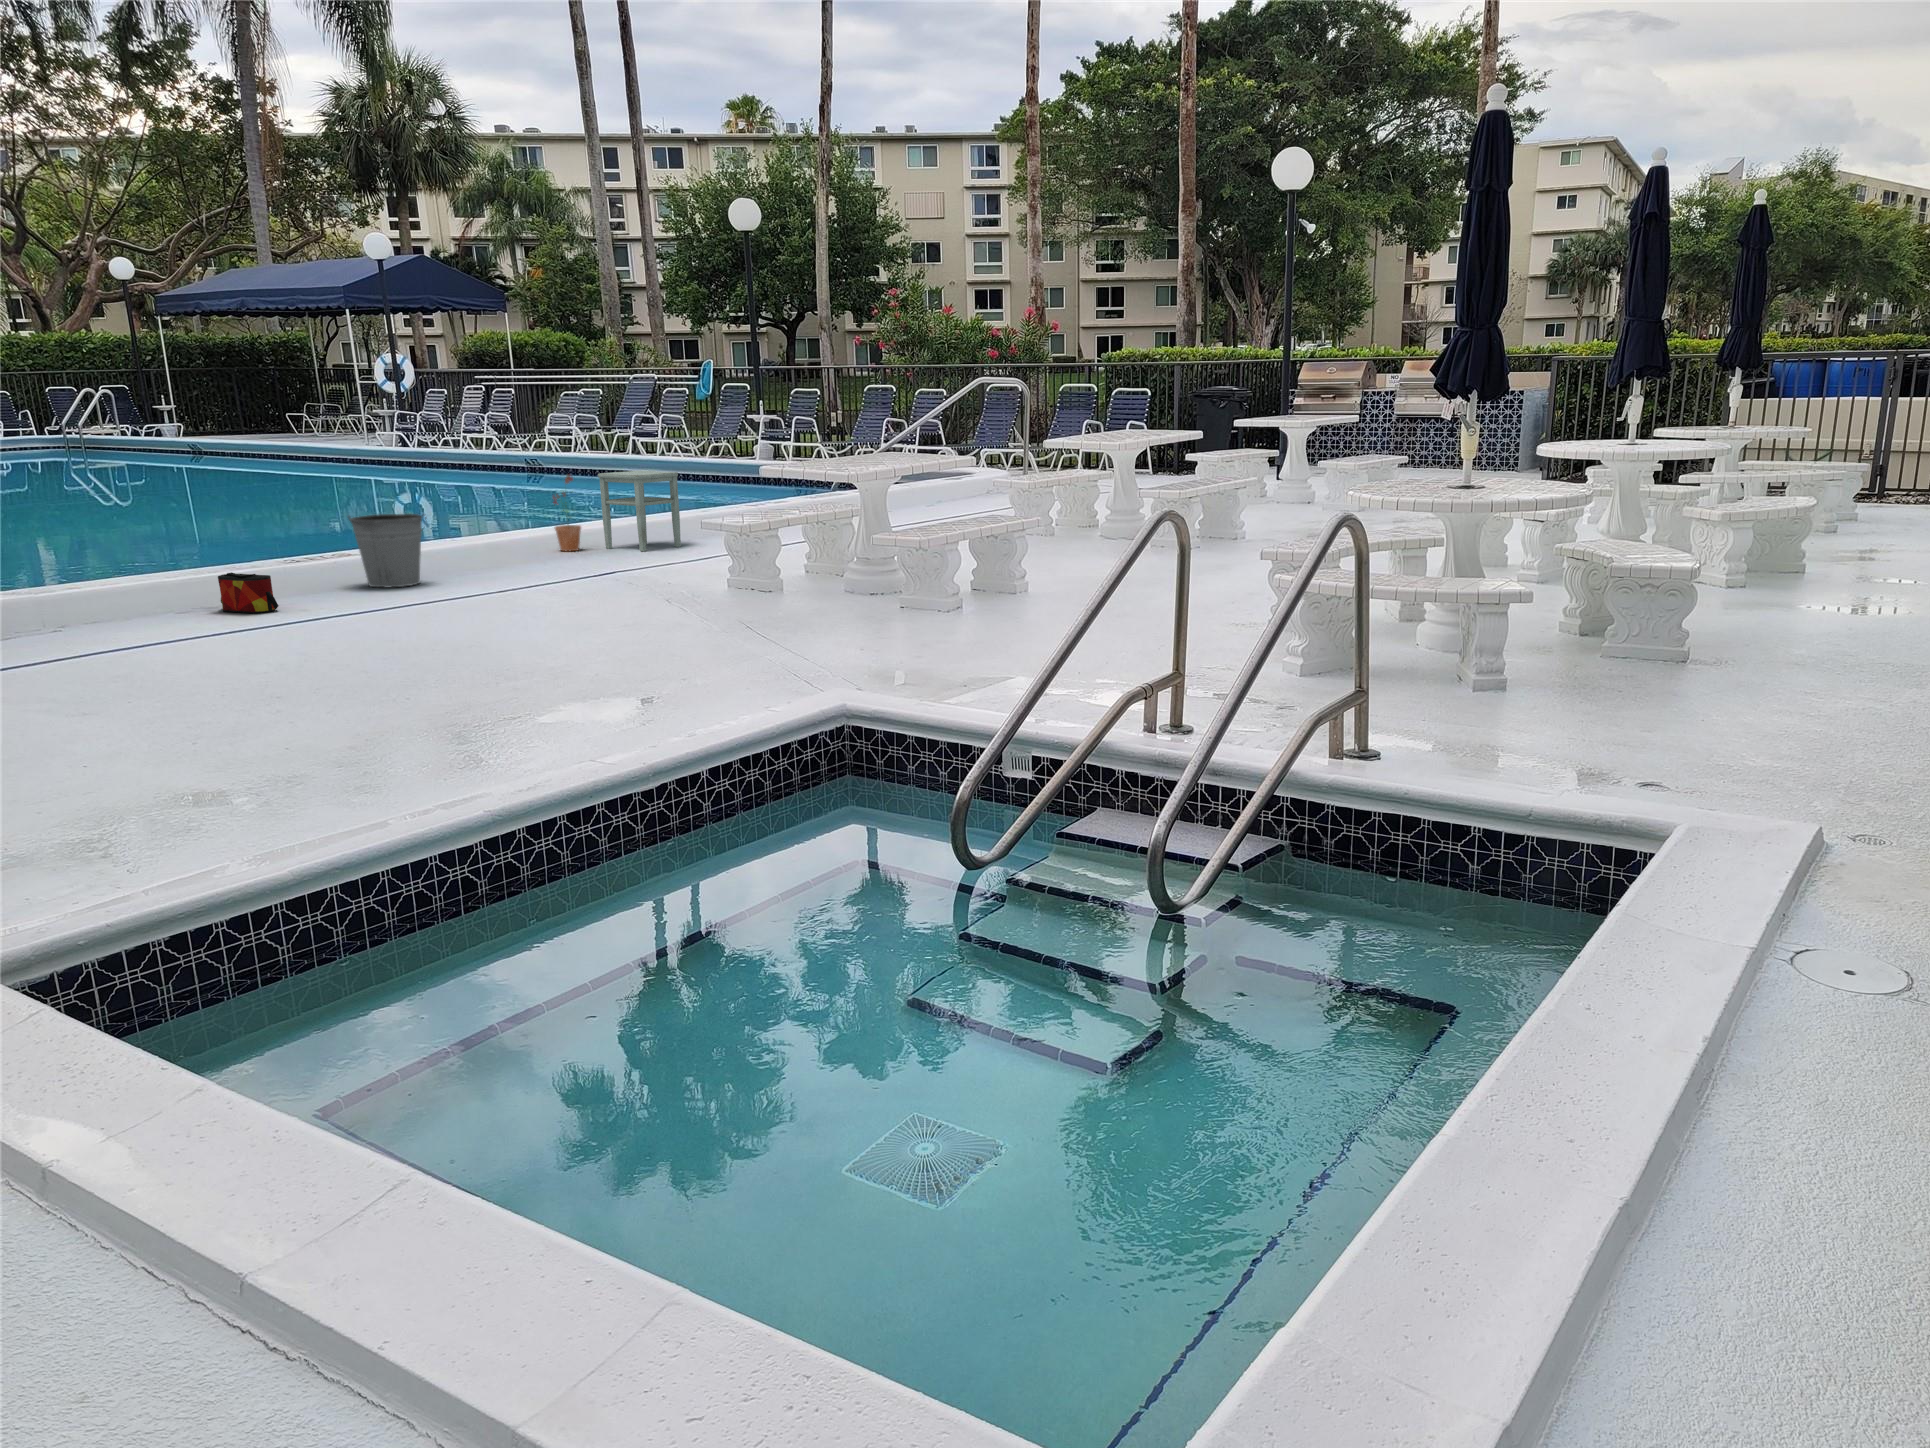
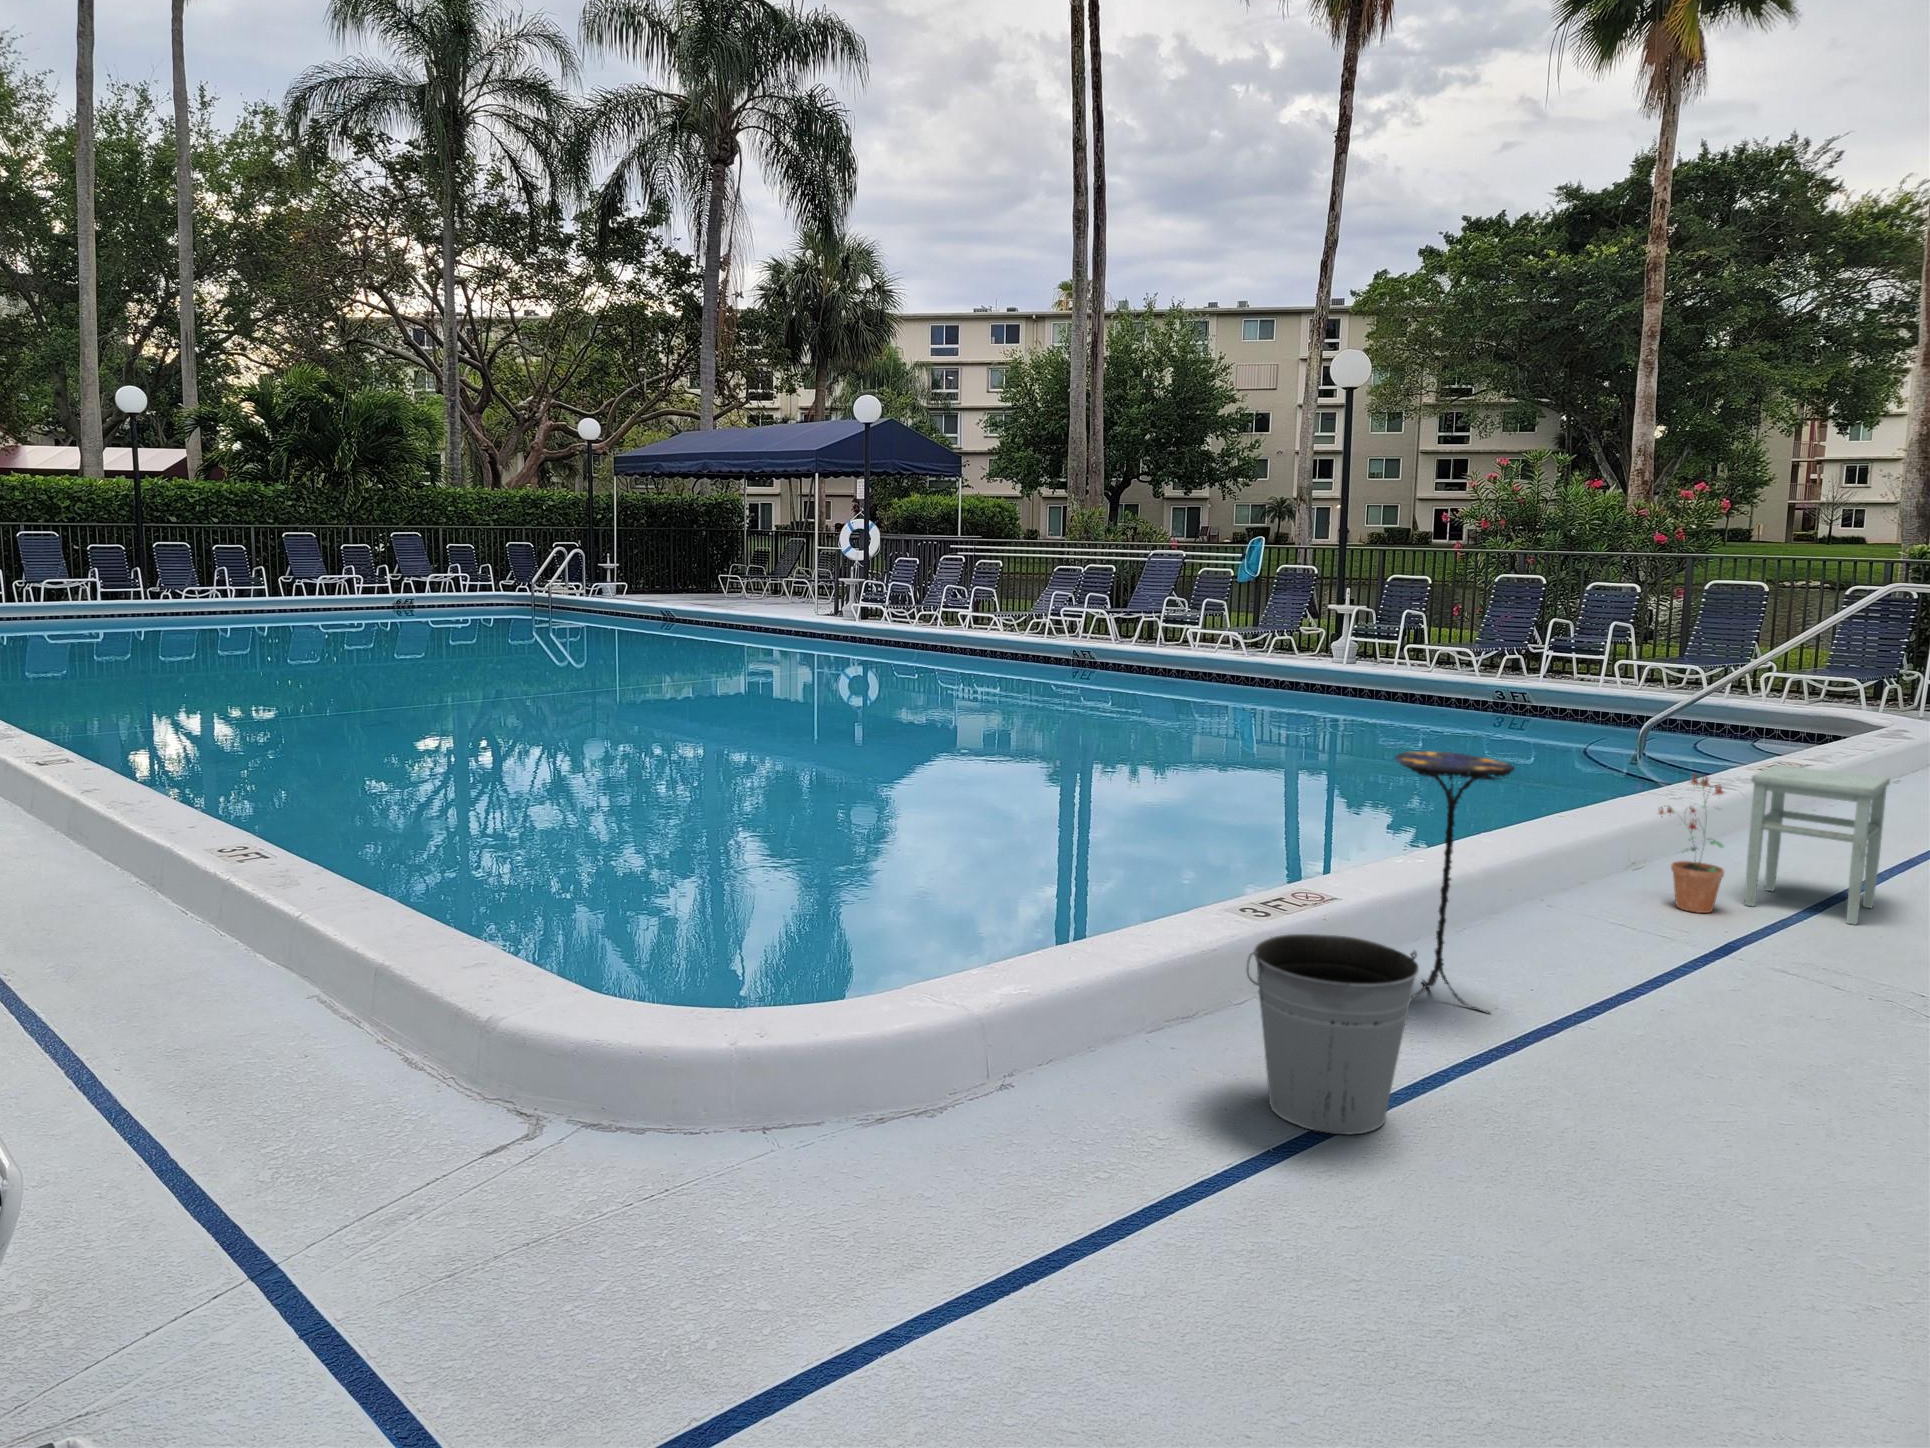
side table: none [257,449,323,579] -> present [1395,751,1515,1009]
bucket: present [349,514,426,588] -> present [1247,934,1419,1134]
bag: present [218,572,279,613] -> none [1623,1124,1821,1259]

